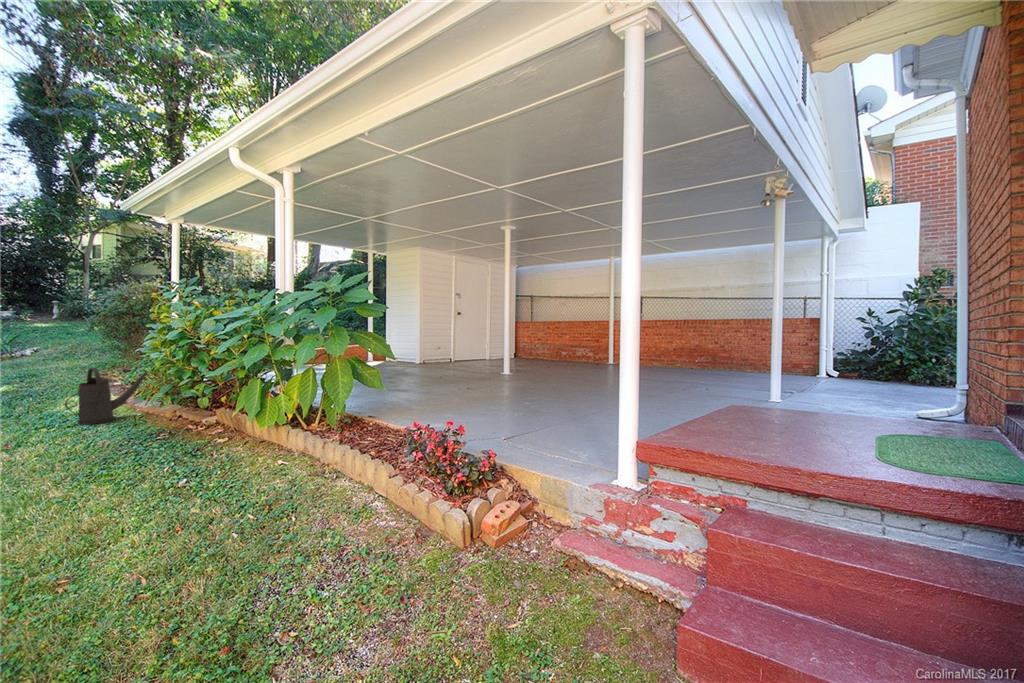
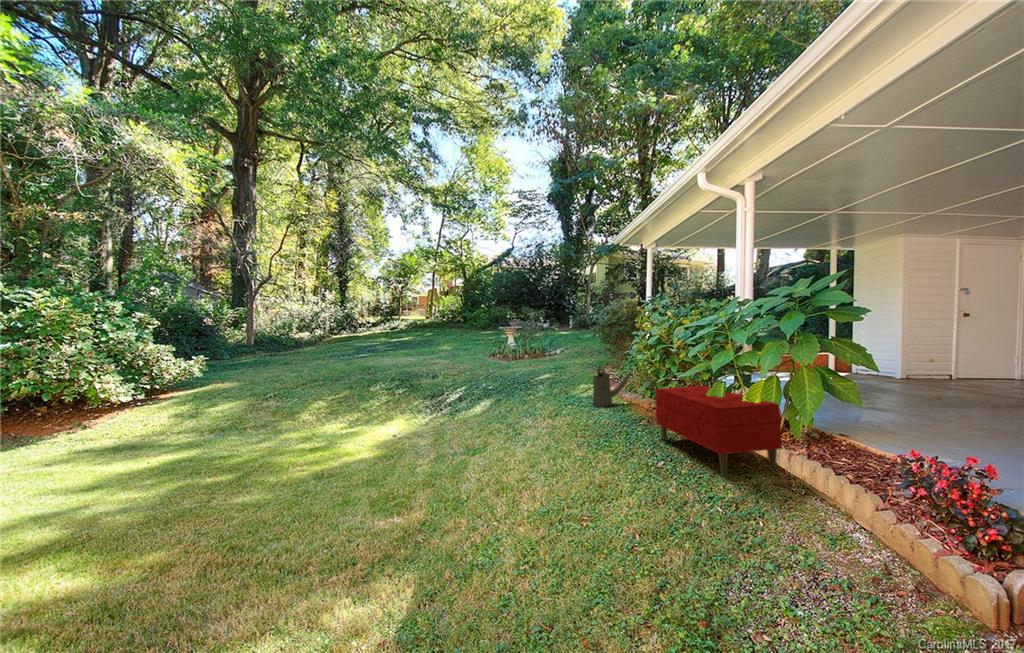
bench: none [176,384,319,477] -> present [656,386,782,475]

